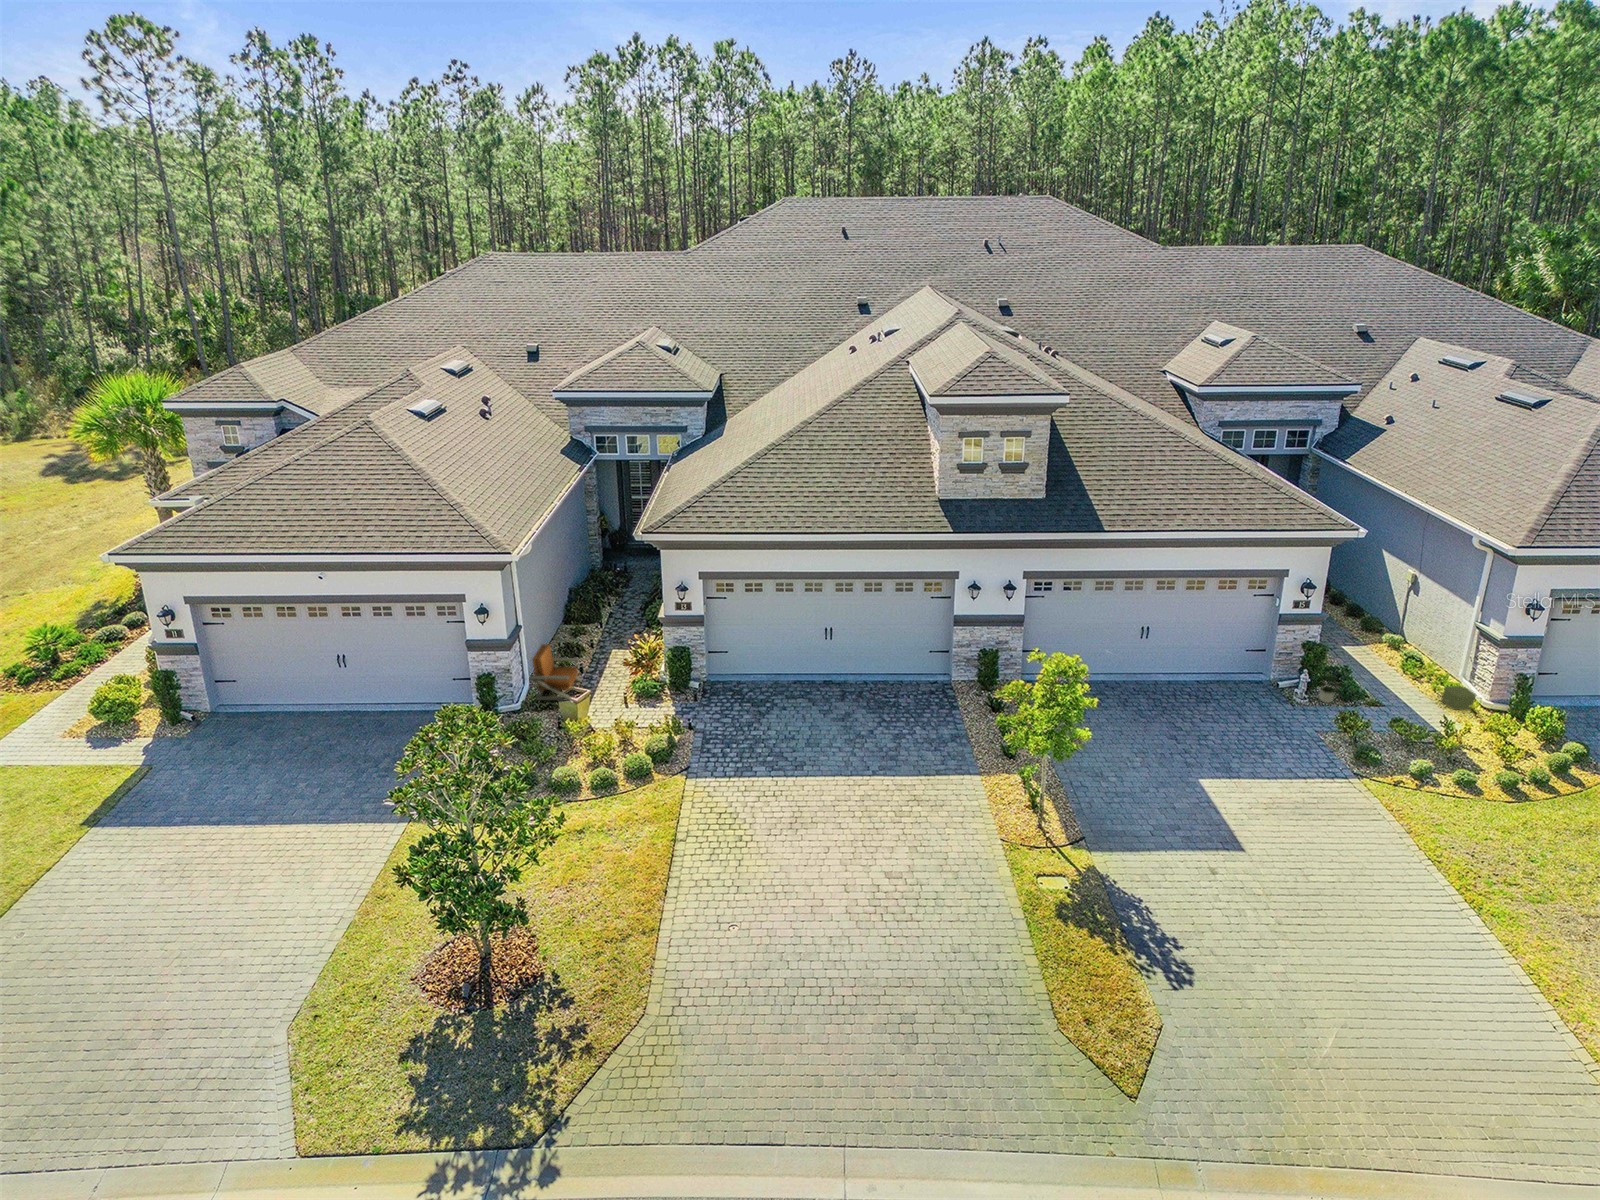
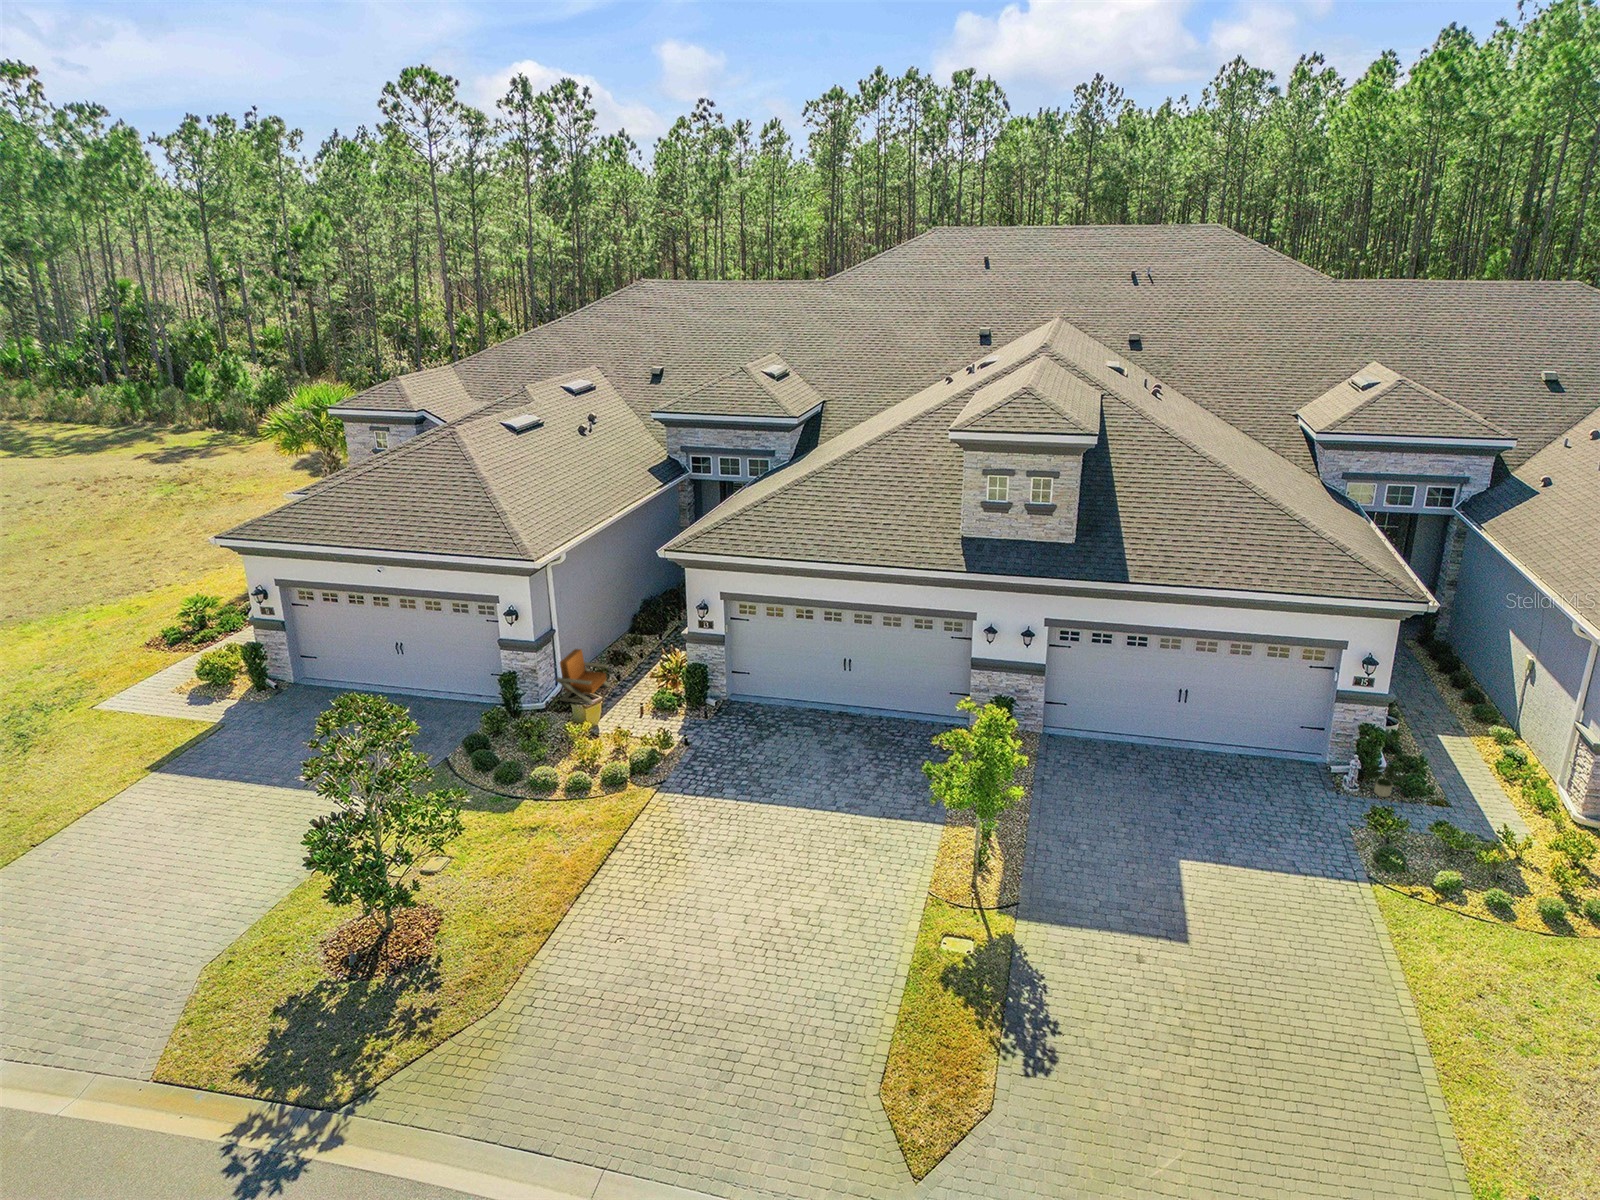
storage box: present [1441,686,1476,710] -> none [1529,795,1571,826]

